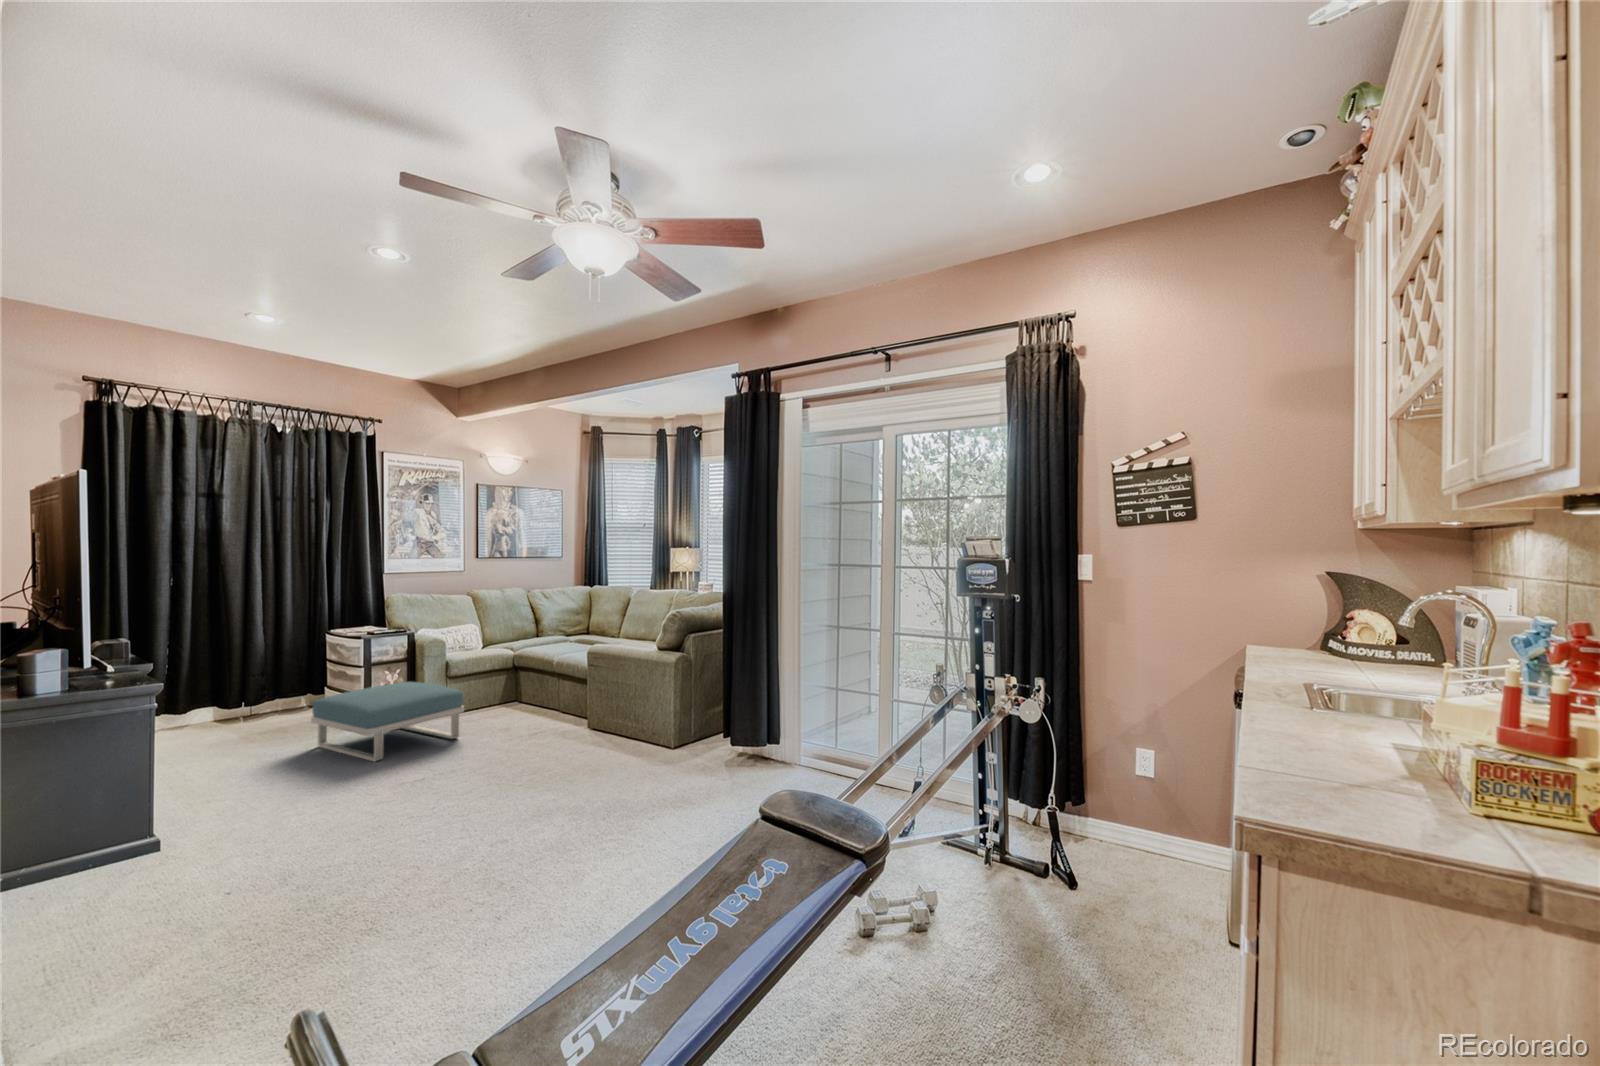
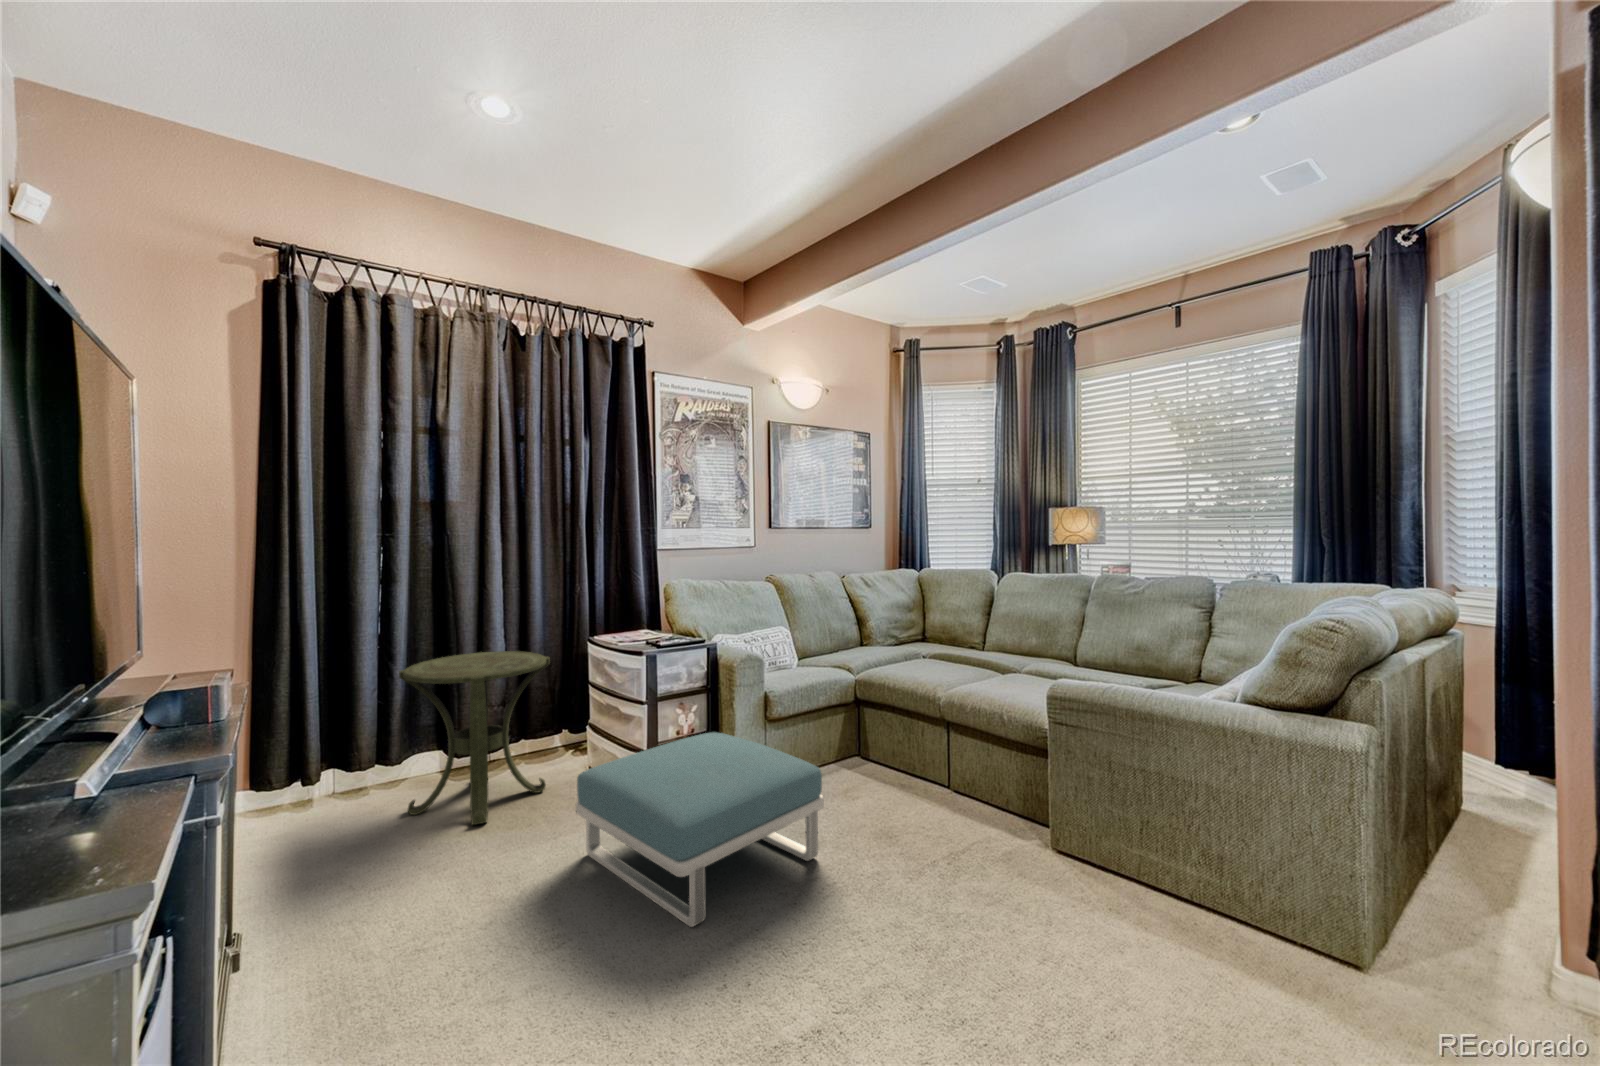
side table: none [185,641,296,743] -> present [399,651,550,825]

